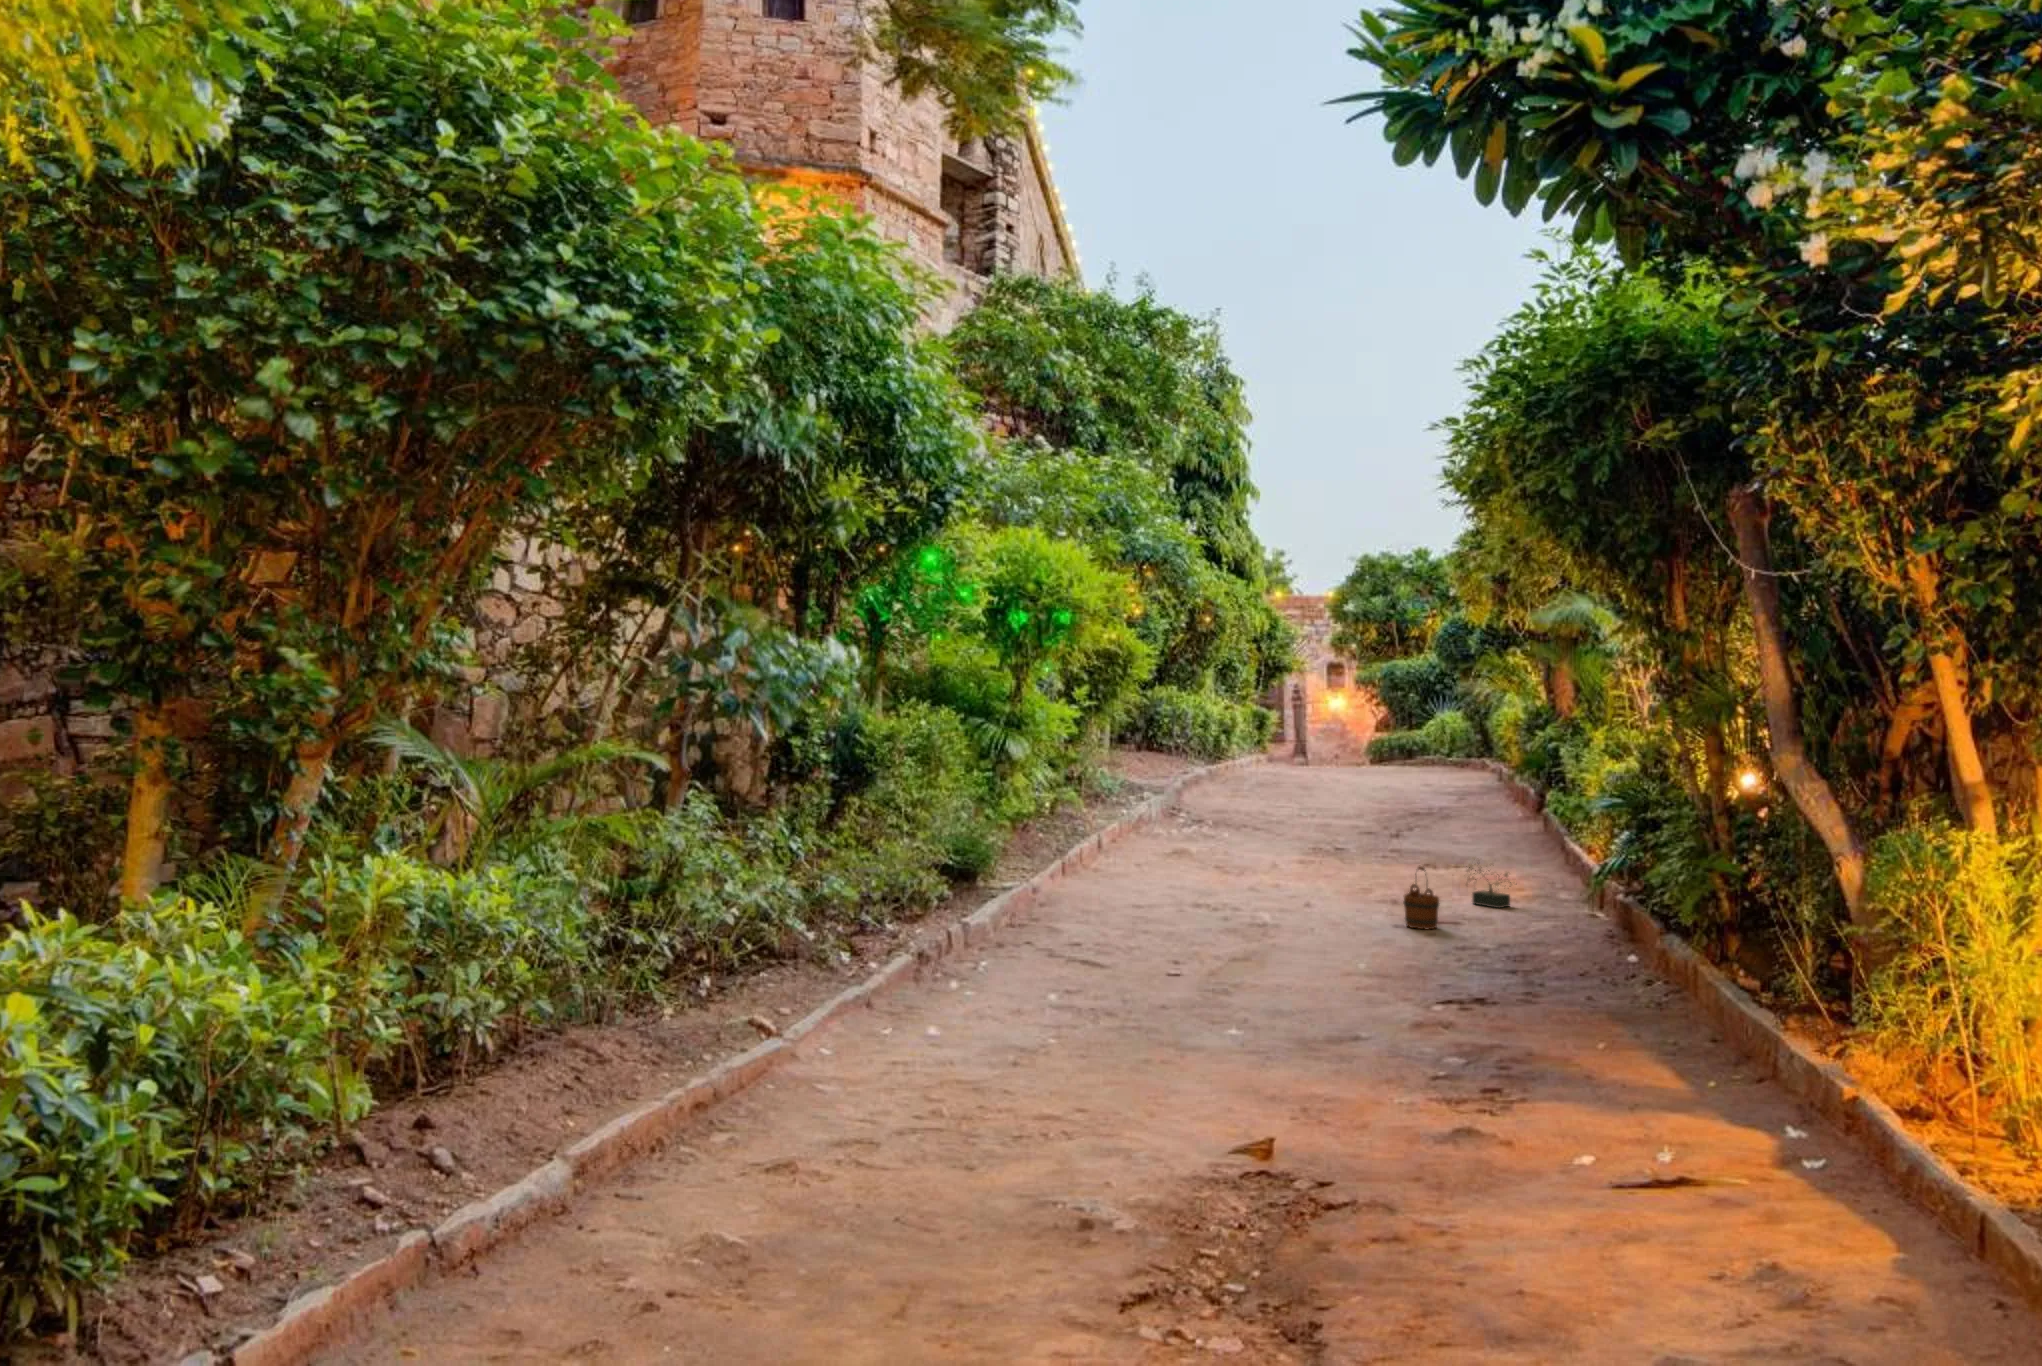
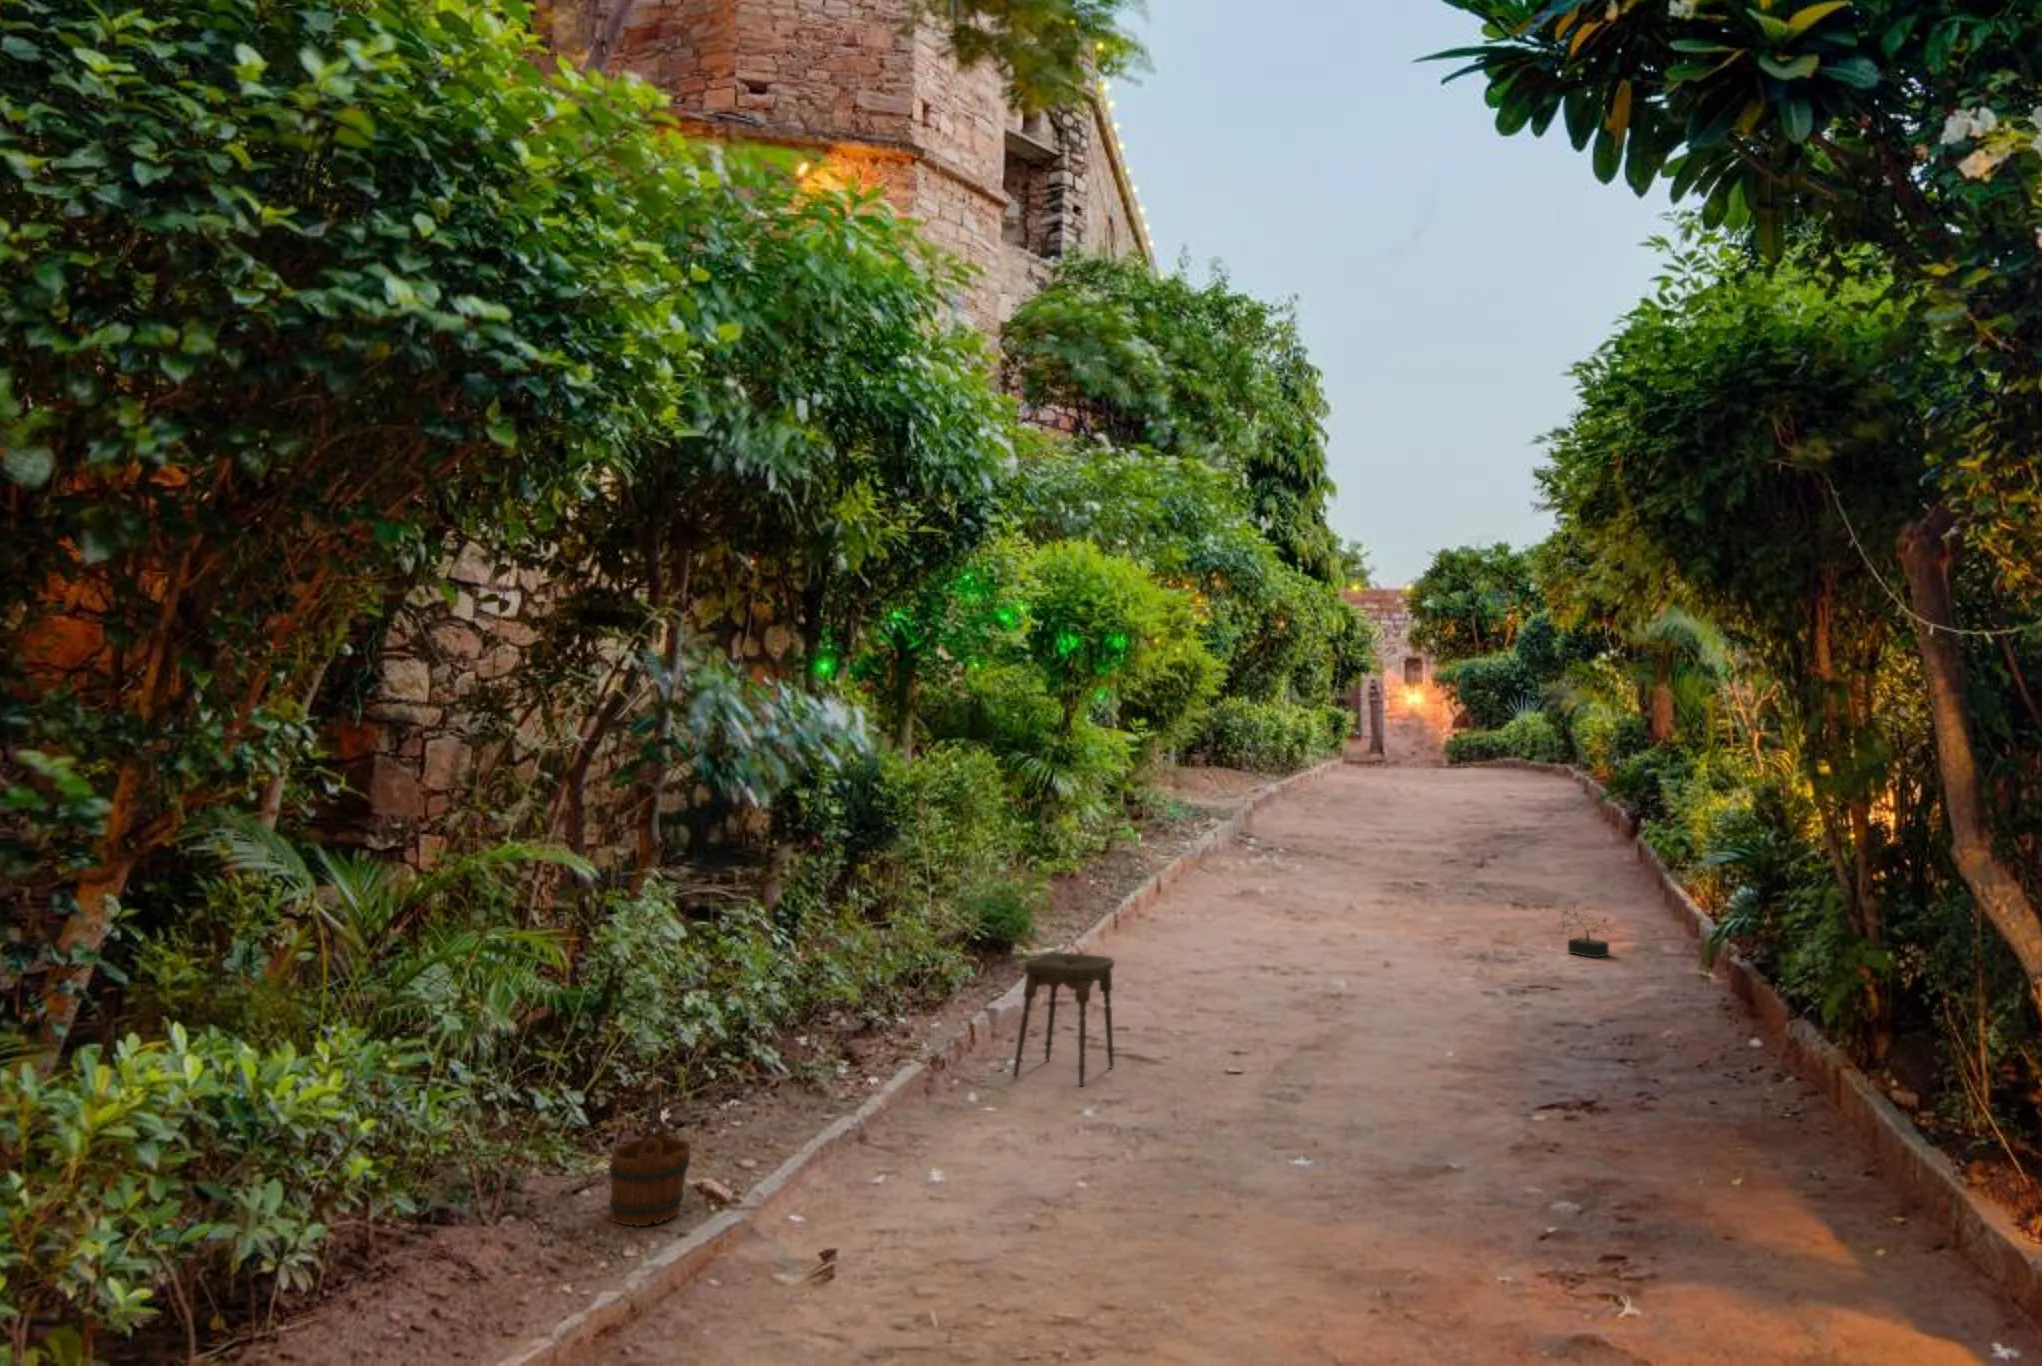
wooden bucket: present [1403,865,1439,930] -> present [609,1082,691,1226]
stool: none [982,872,1067,981] -> present [1013,953,1114,1086]

